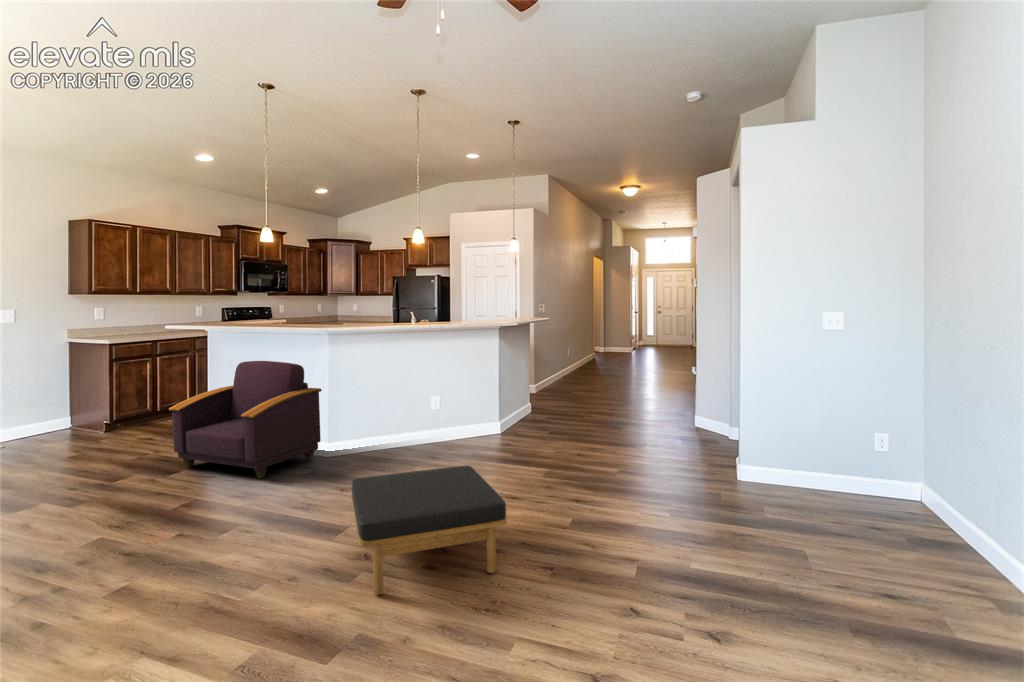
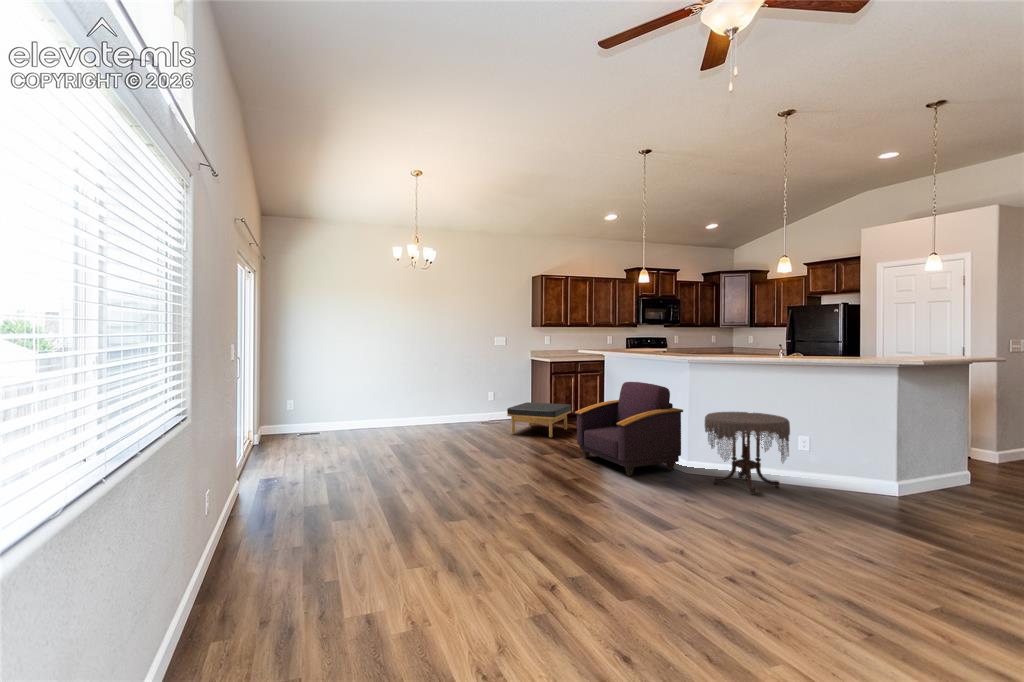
side table: none [350,383,435,468] -> present [705,412,790,494]
ottoman: present [351,466,507,595] -> present [507,402,571,437]

